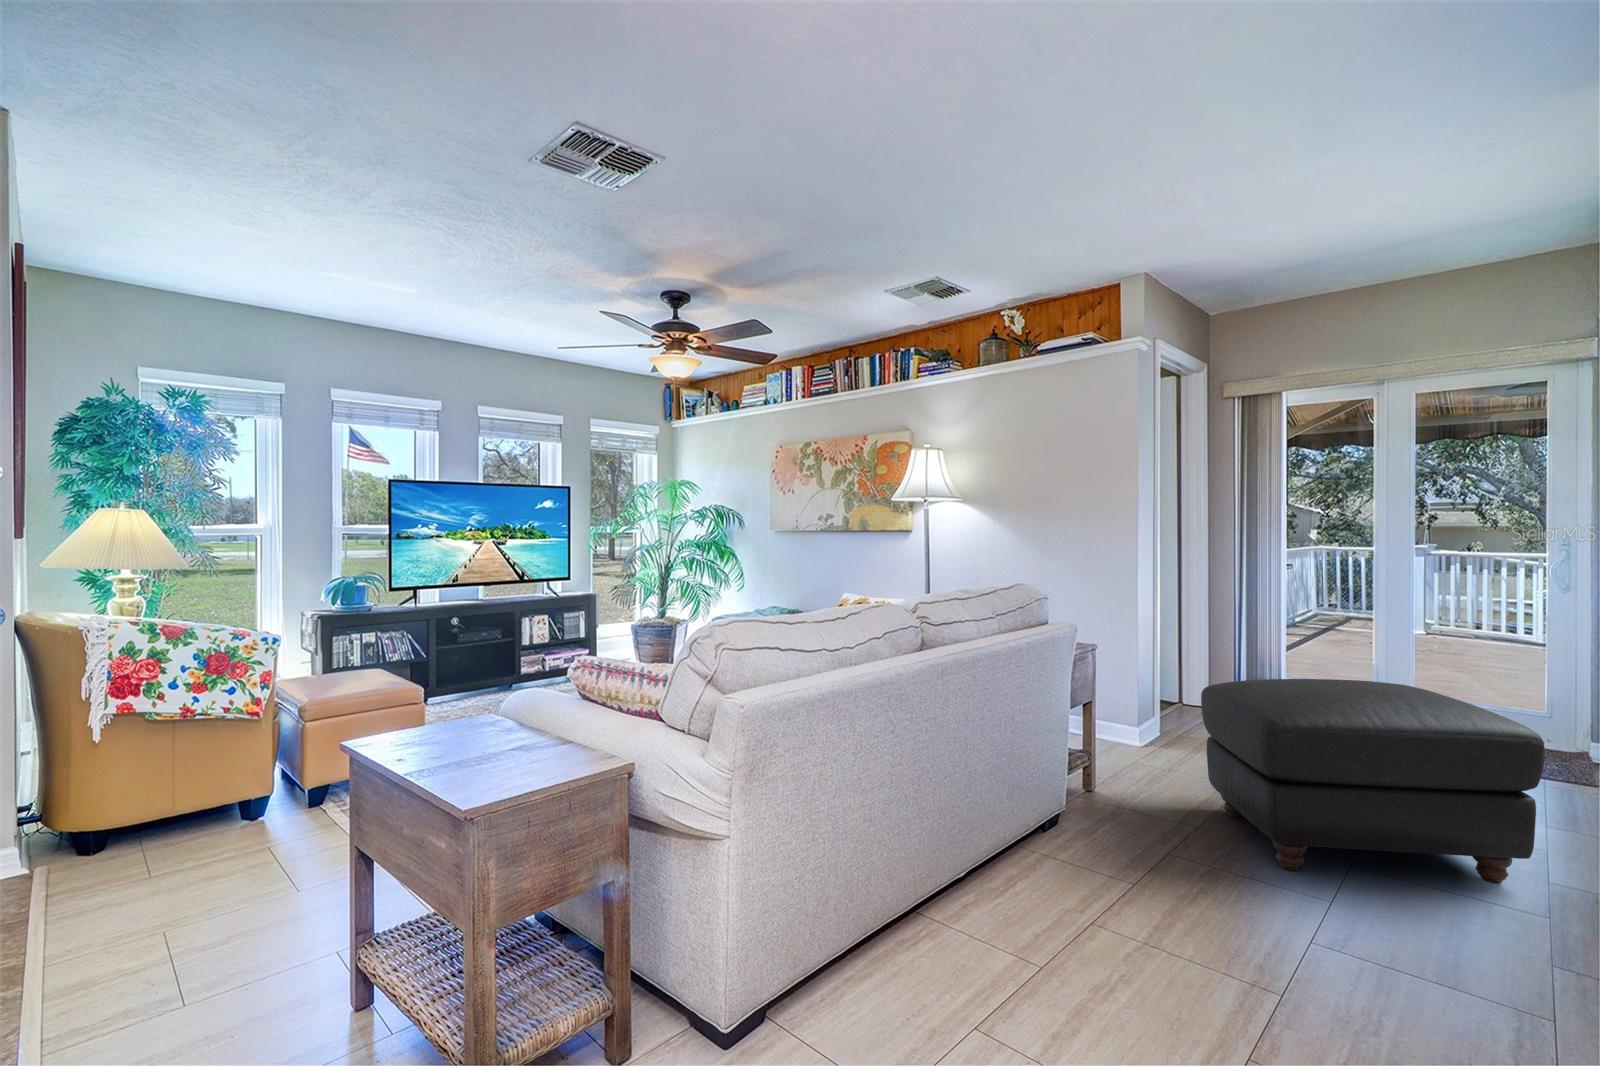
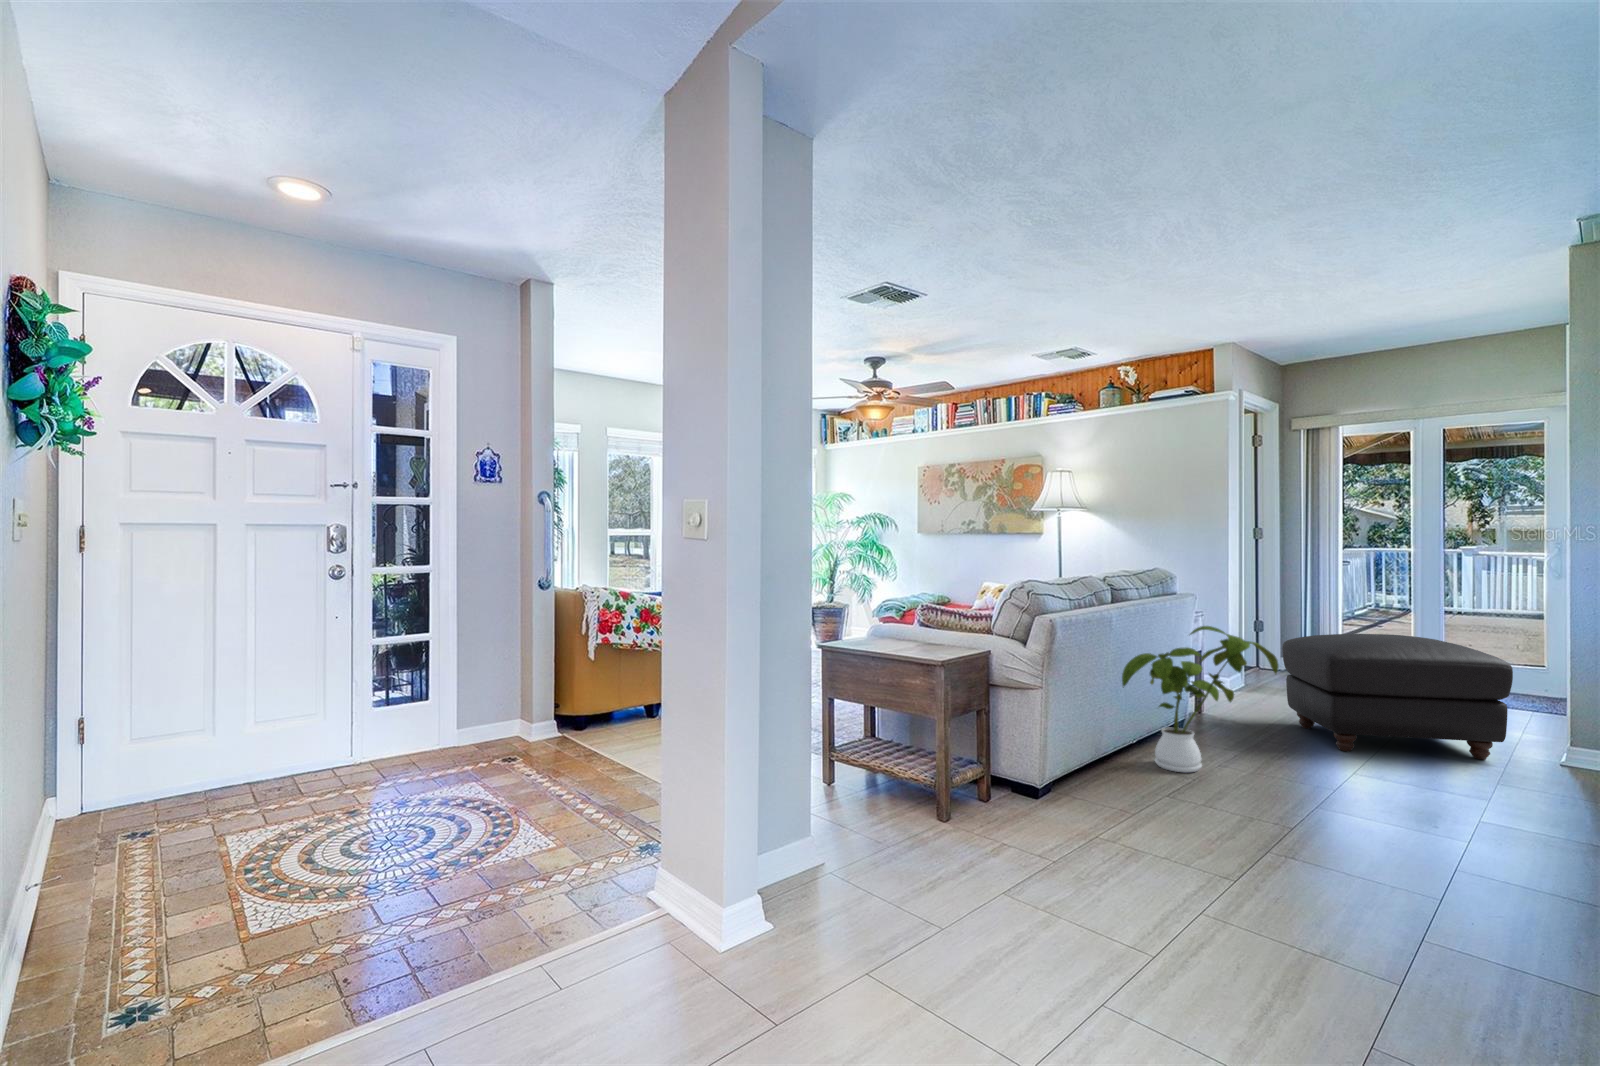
house plant: none [926,686,1181,935] -> present [1122,626,1279,772]

